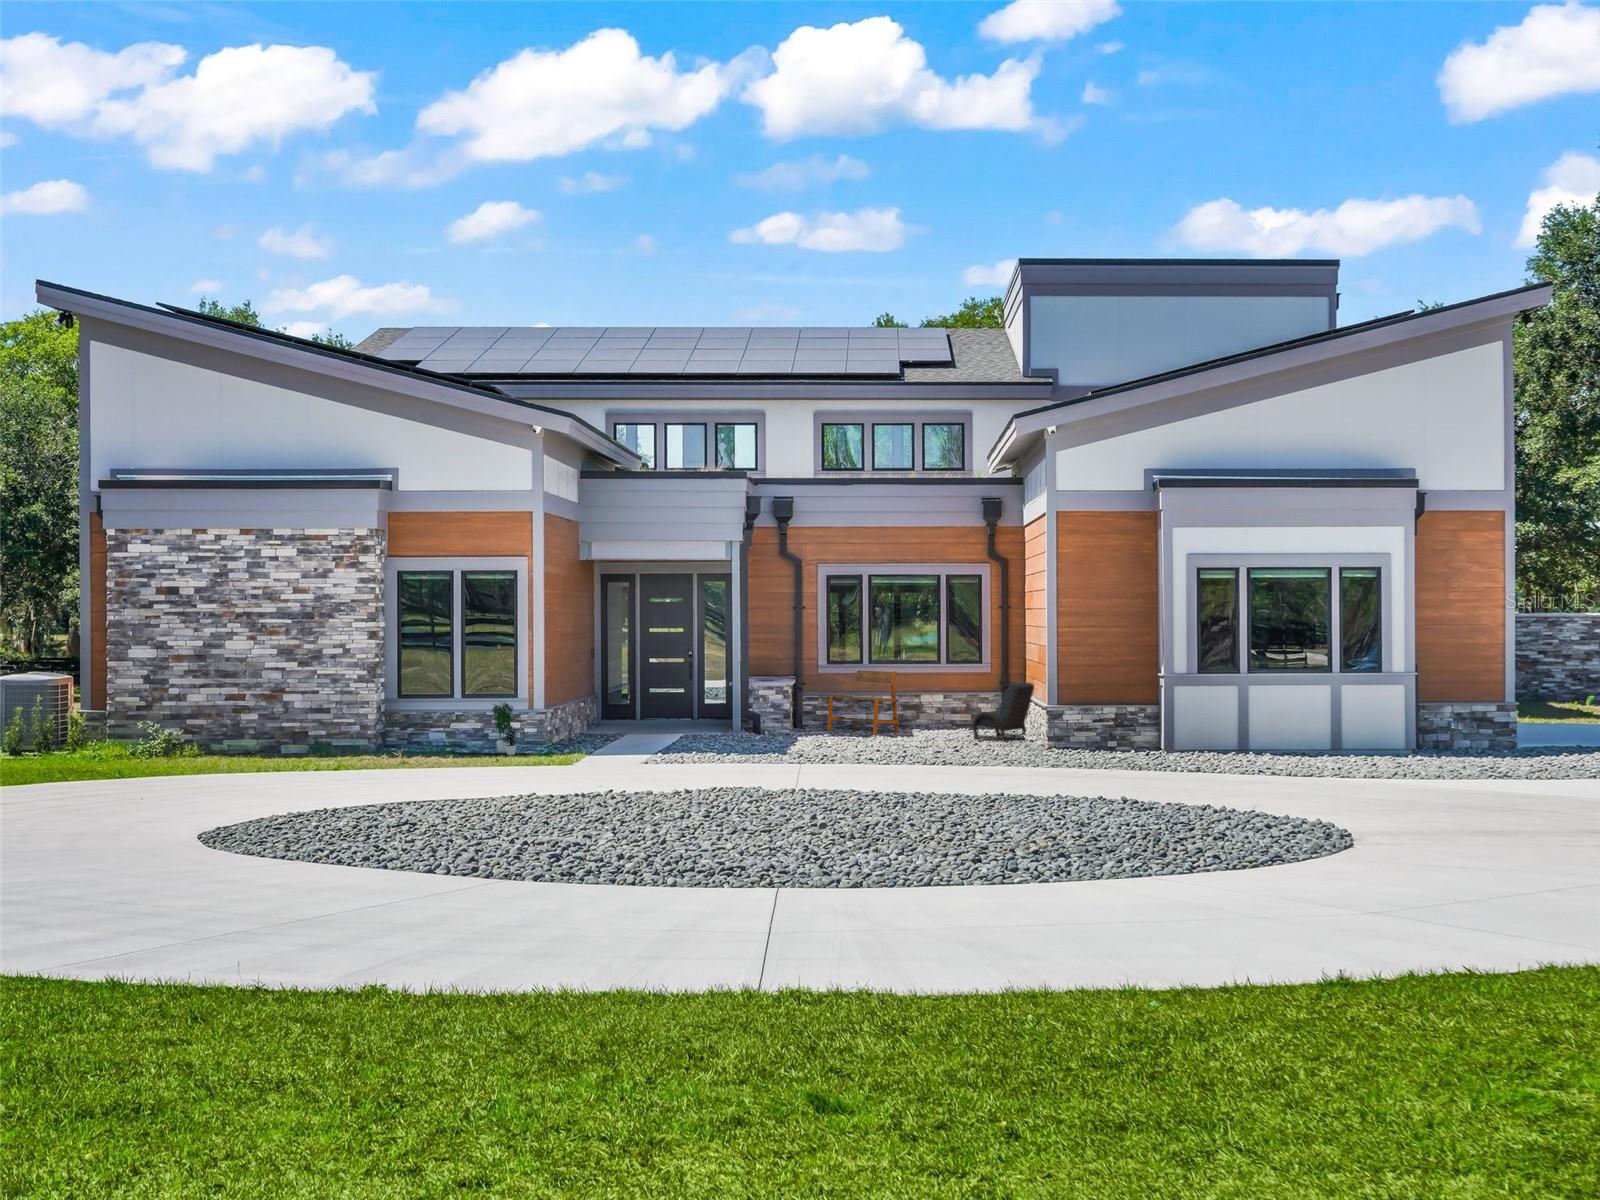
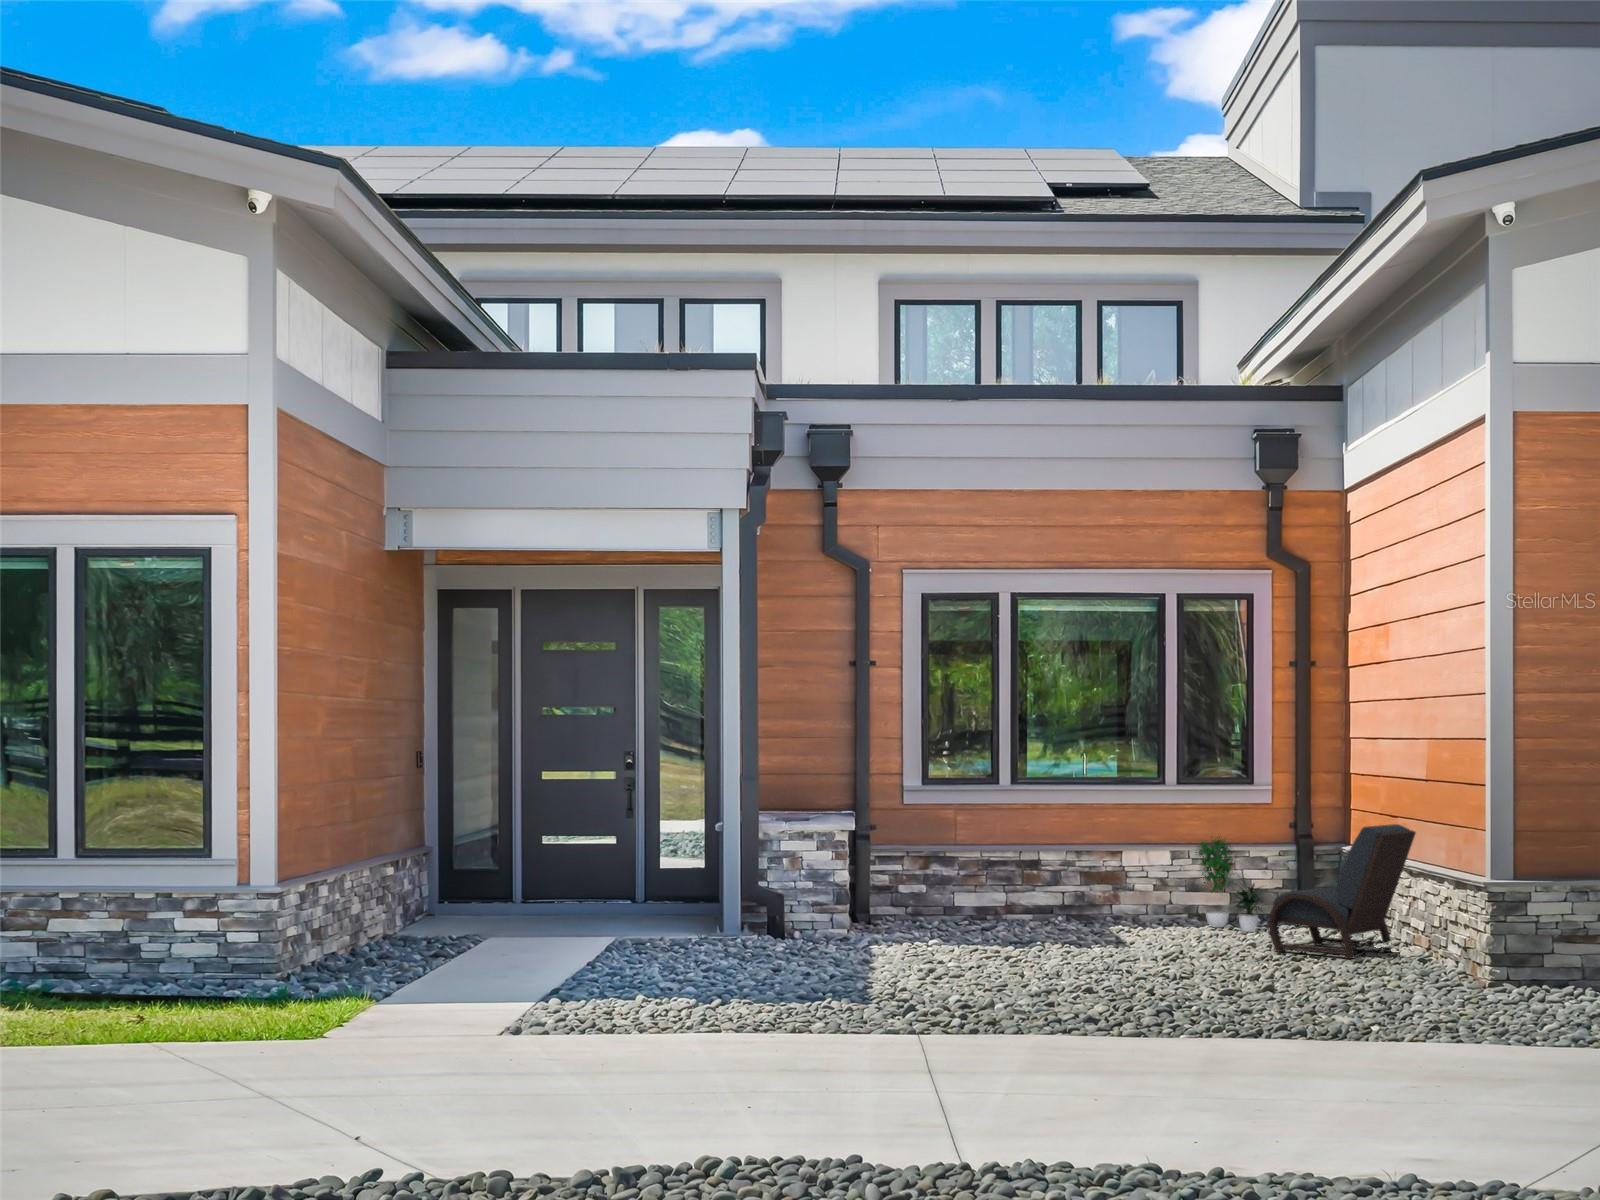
bench: present [827,670,899,734] -> none [926,796,1084,939]
potted plant: present [492,703,519,755] -> present [1196,836,1263,932]

